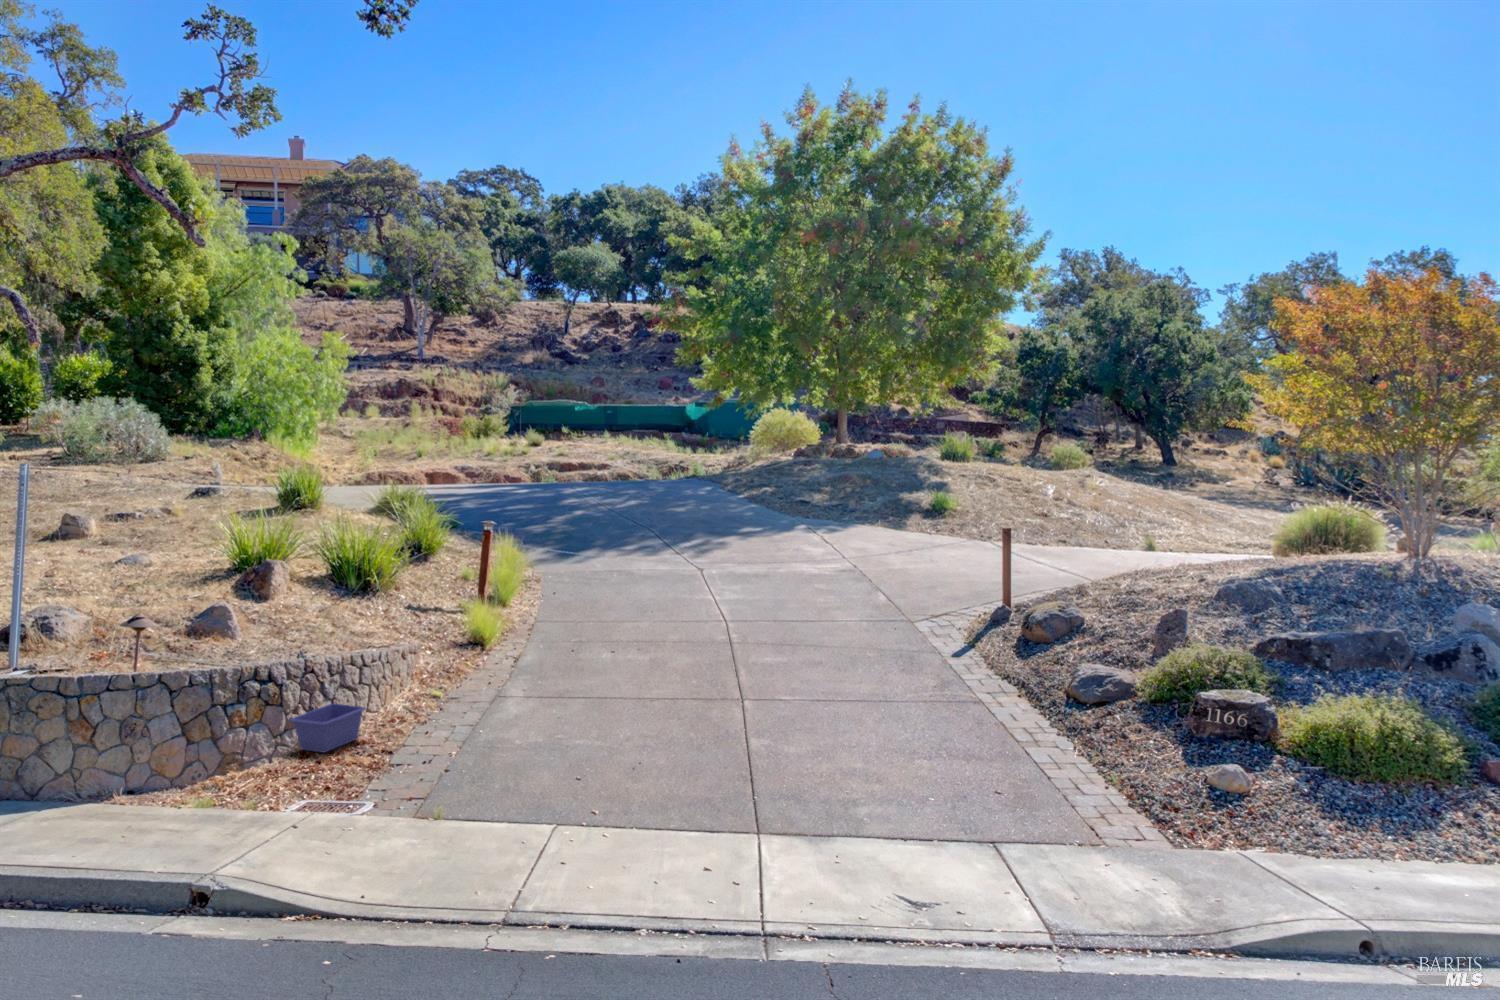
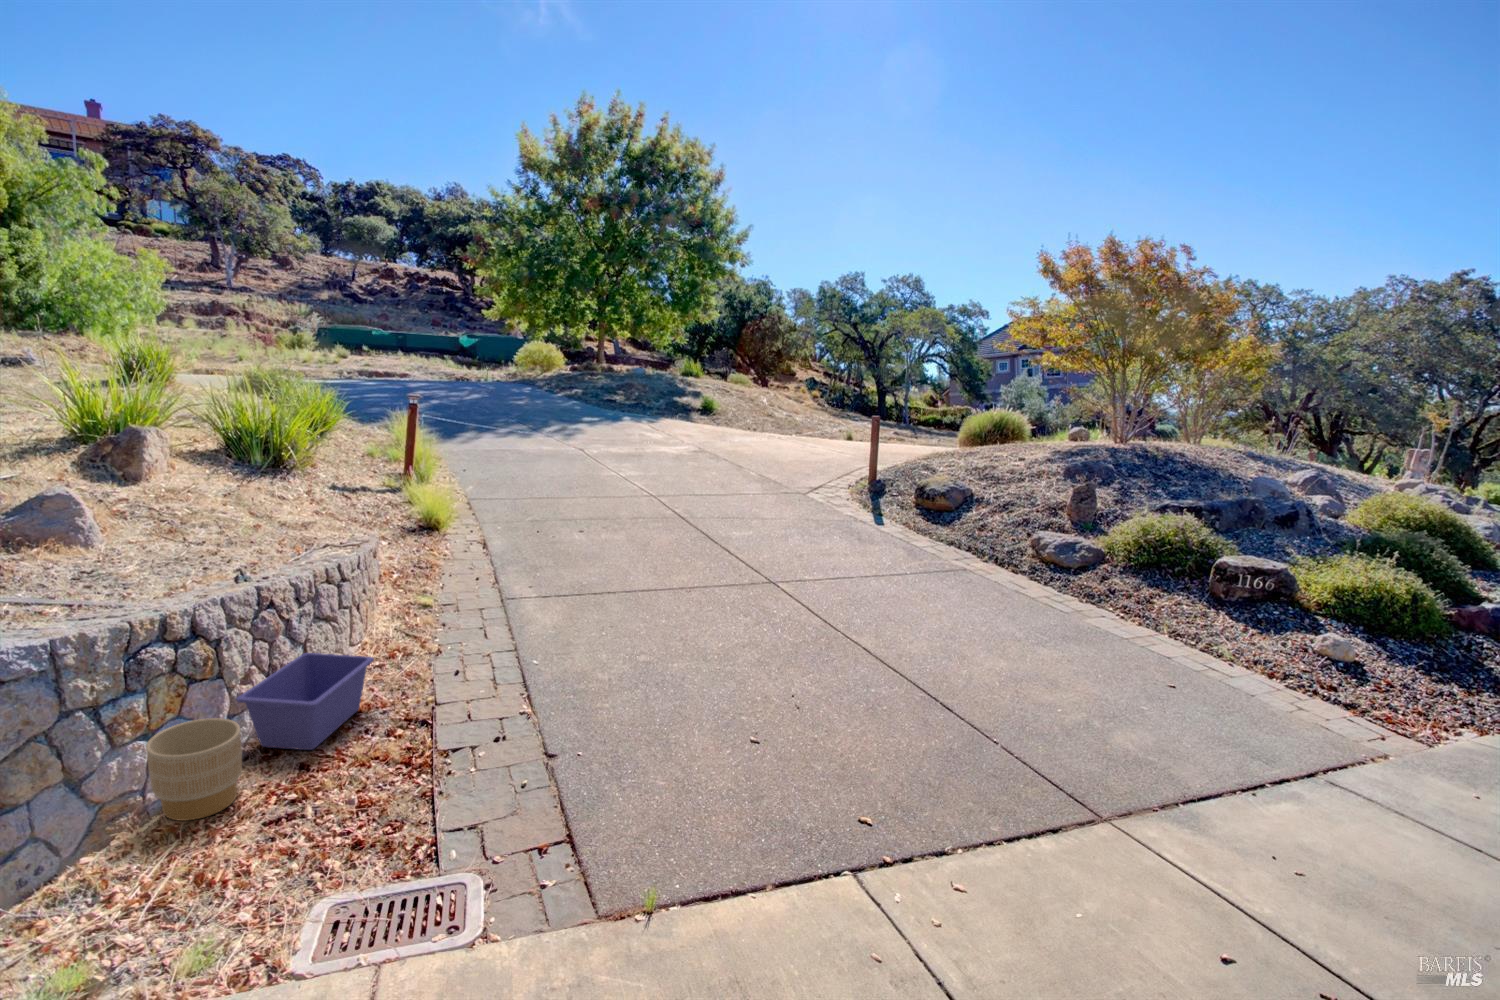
planter: none [244,725,286,771] -> present [146,718,242,821]

